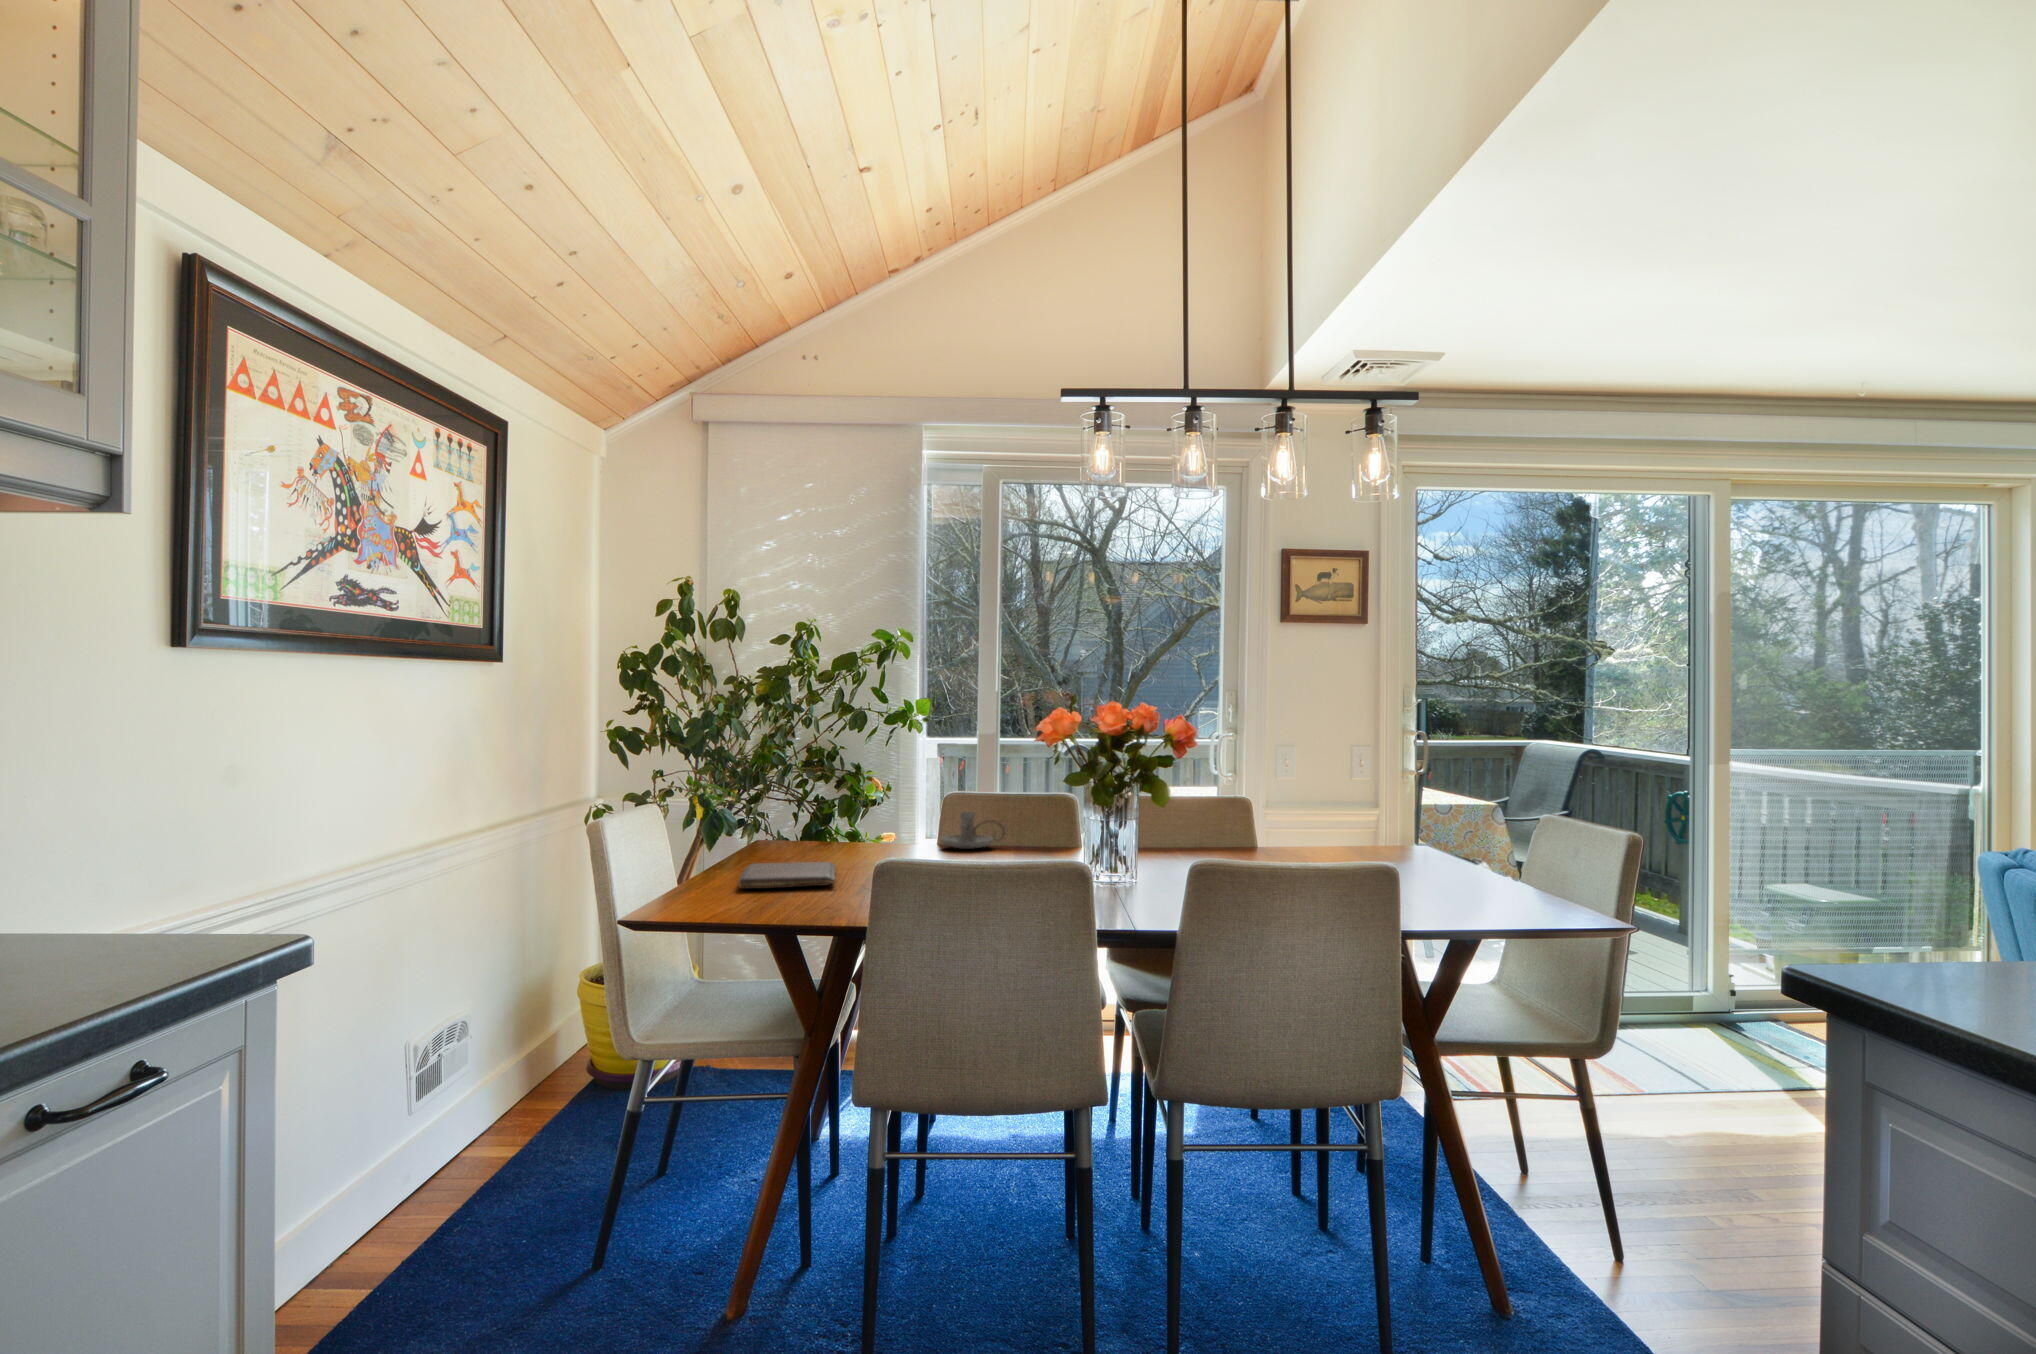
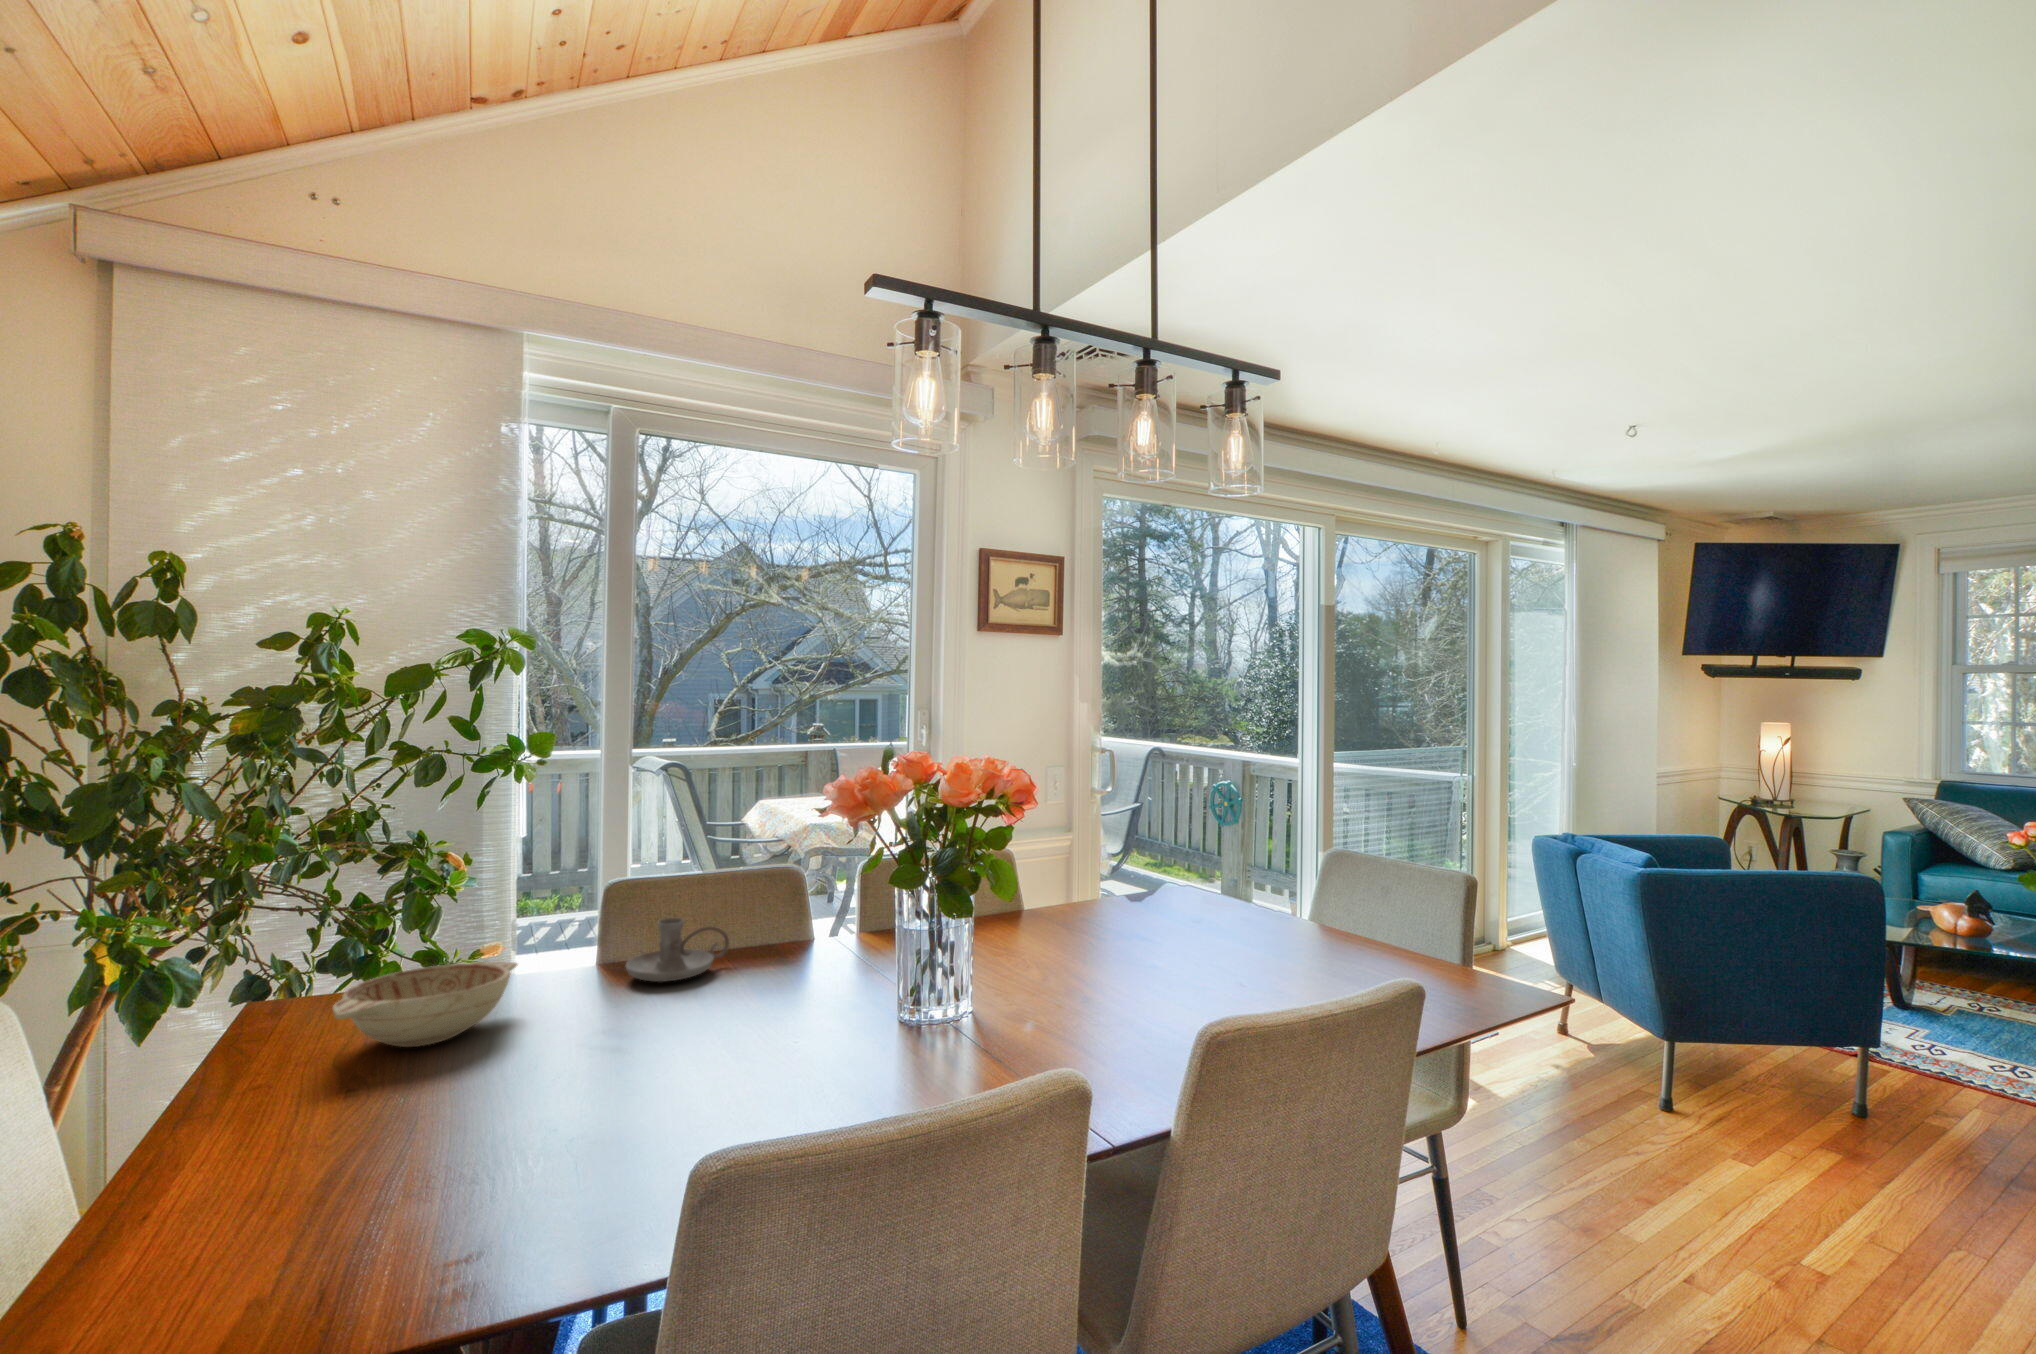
decorative bowl: none [785,821,878,856] -> present [332,962,517,1047]
book: present [738,862,836,889] -> none [253,1089,514,1253]

